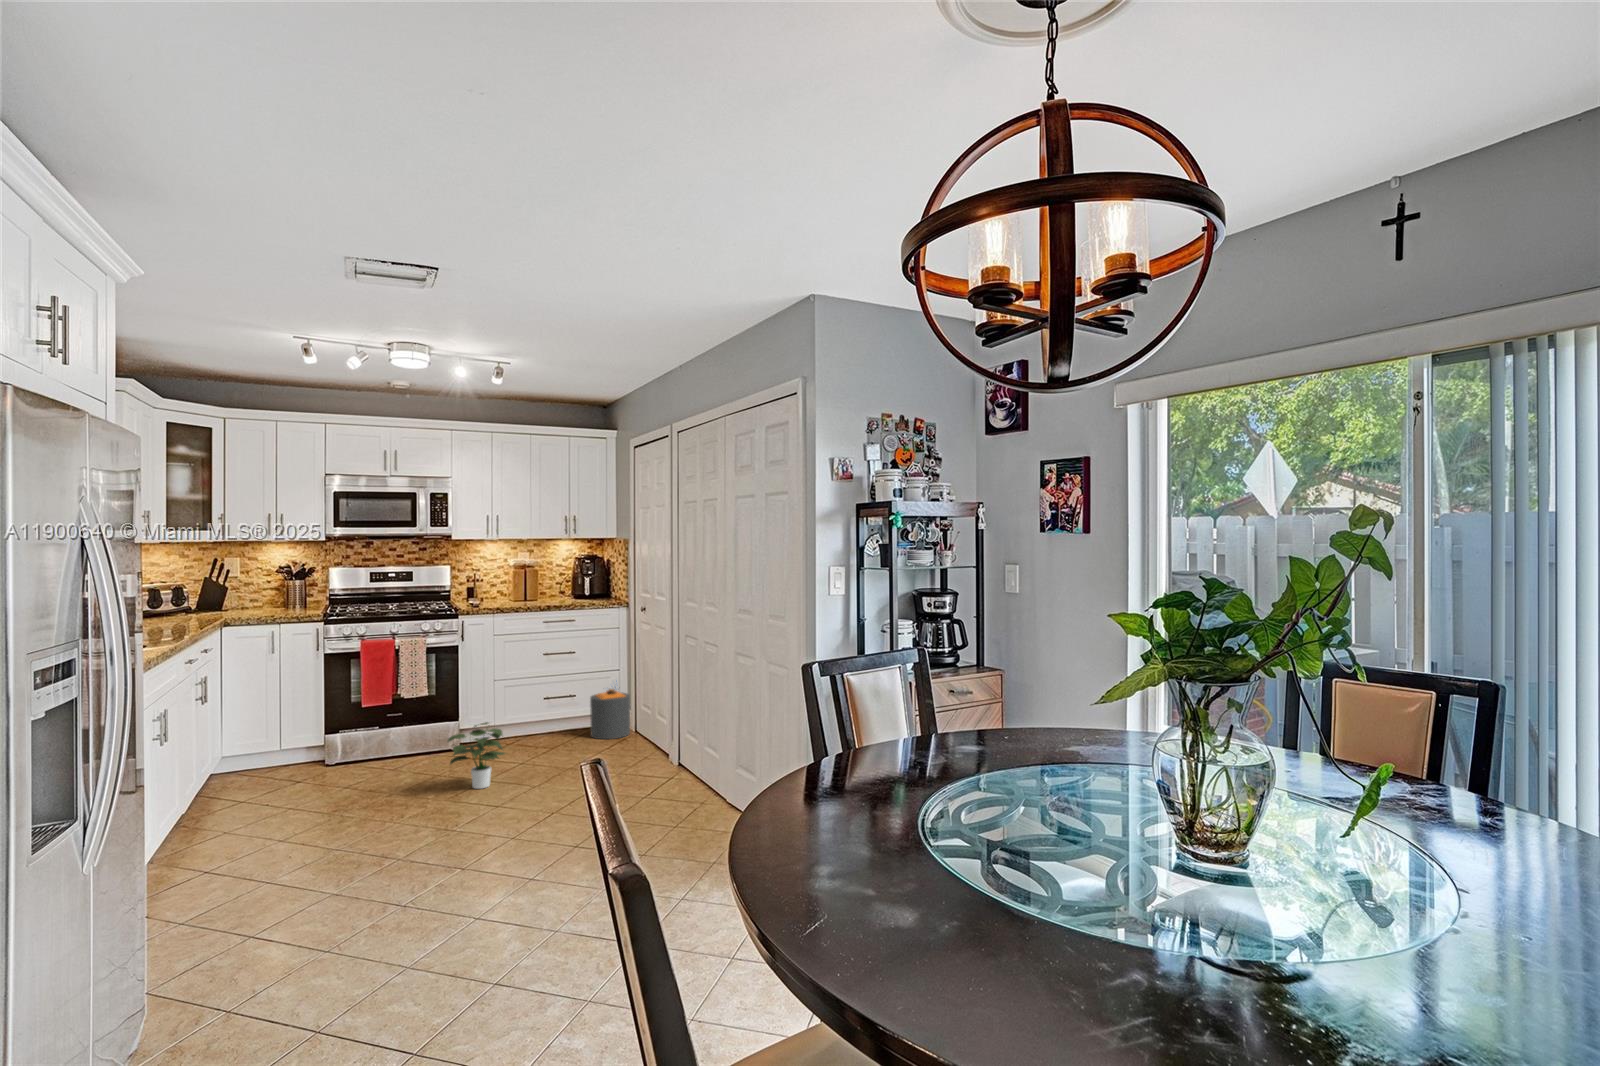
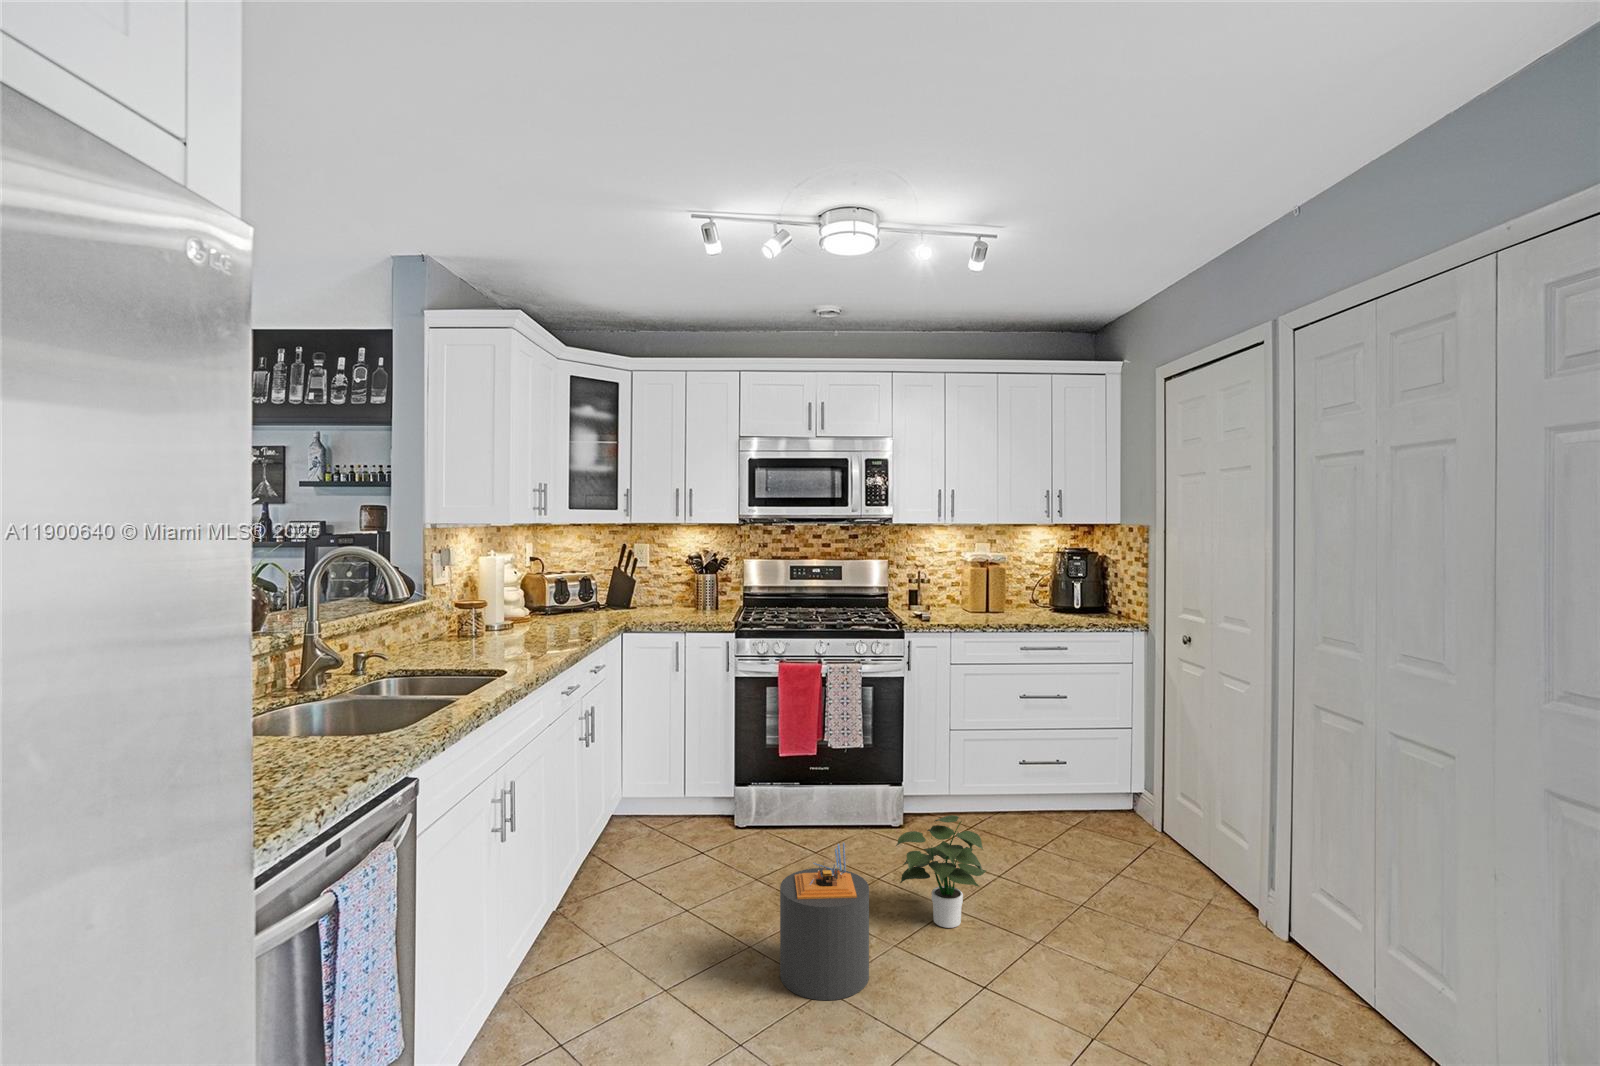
trash can: present [590,681,630,739] -> present [780,843,869,1000]

